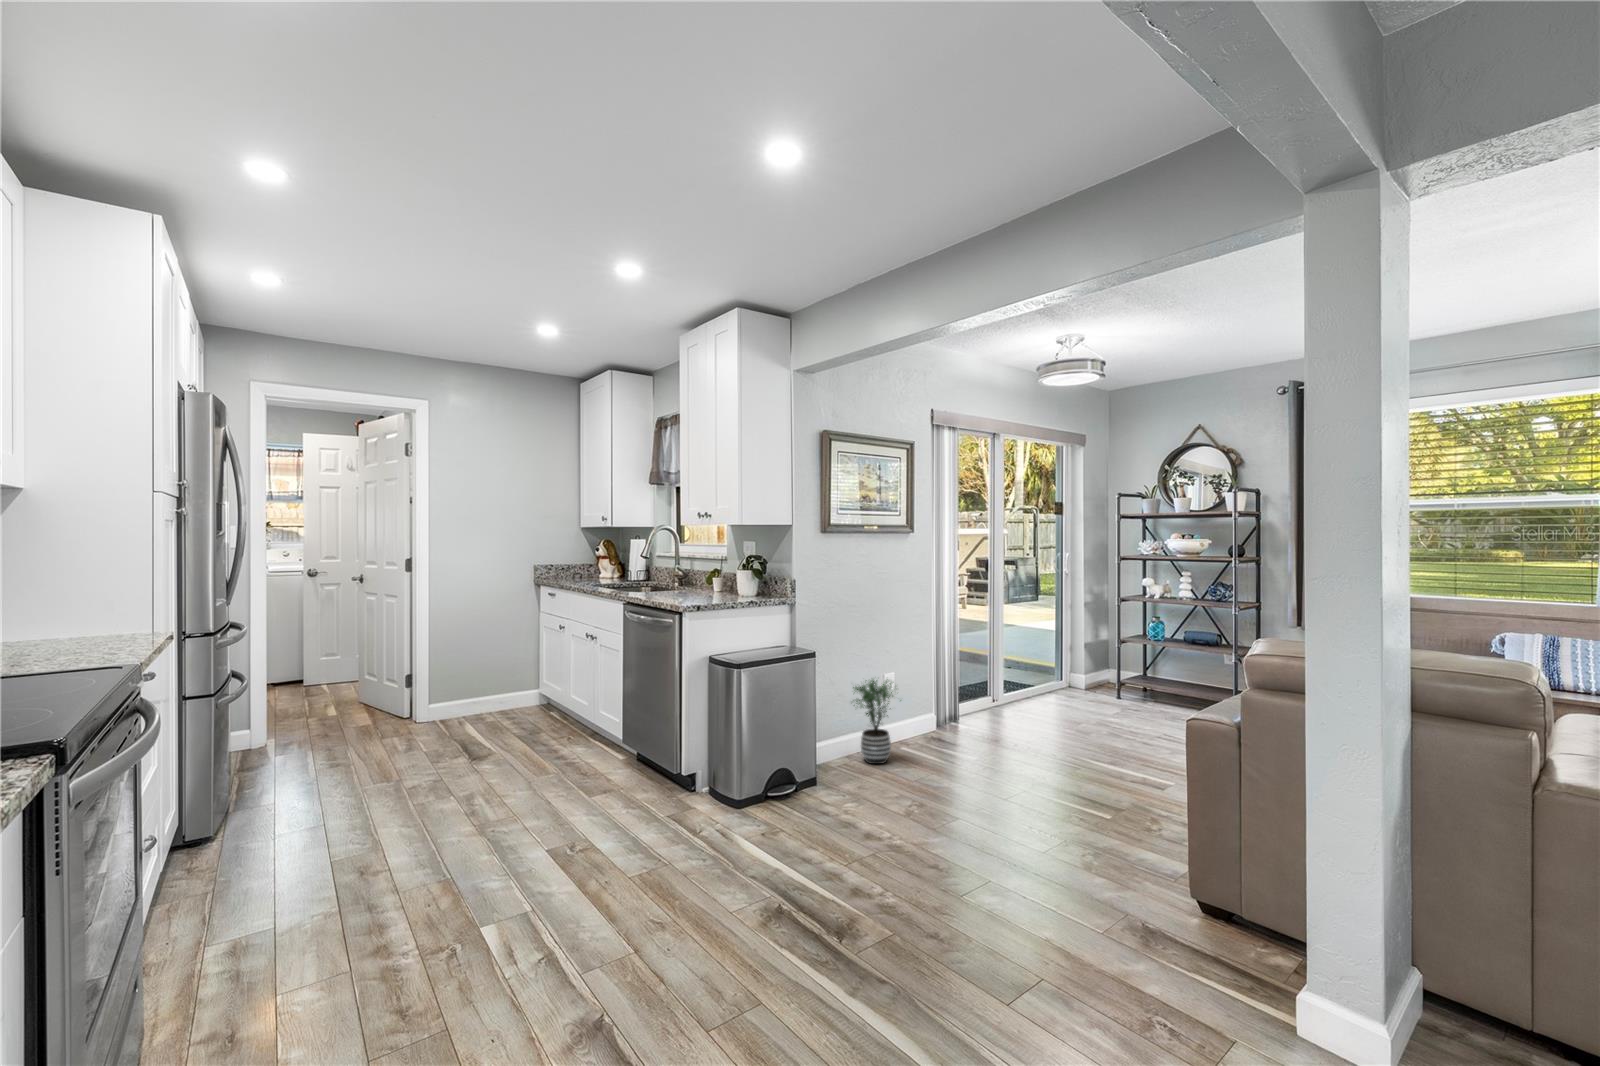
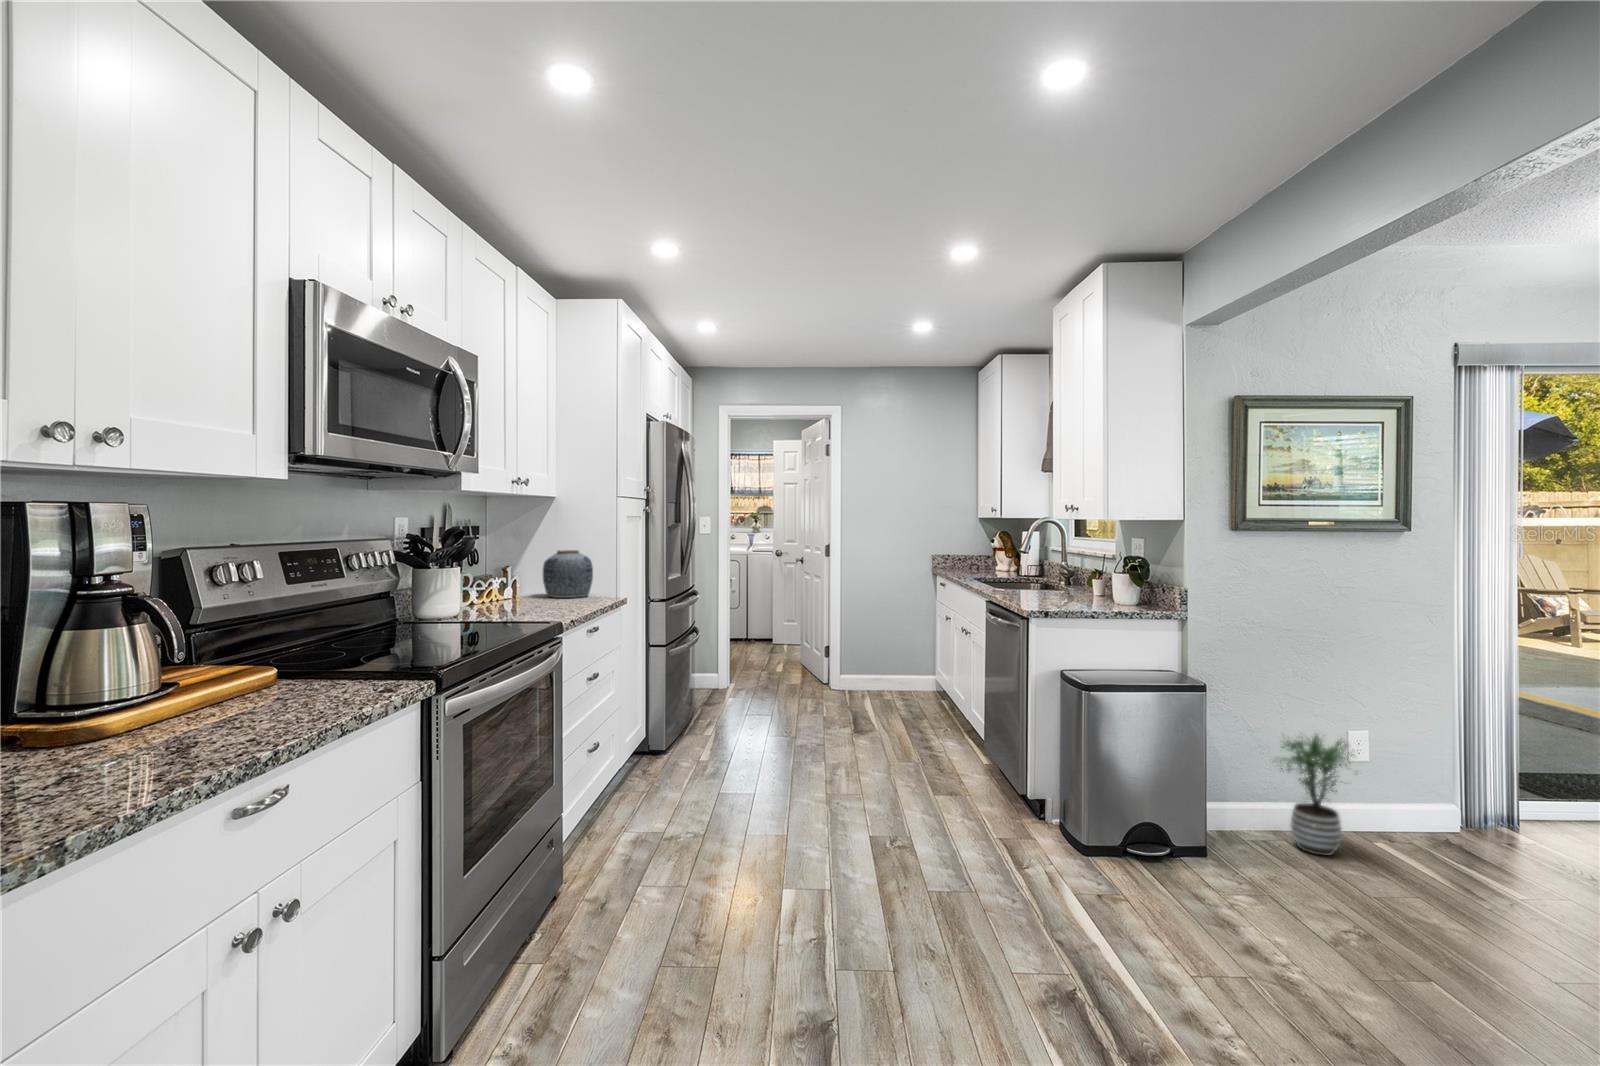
vase: none [39,579,134,647] -> present [543,550,593,598]

